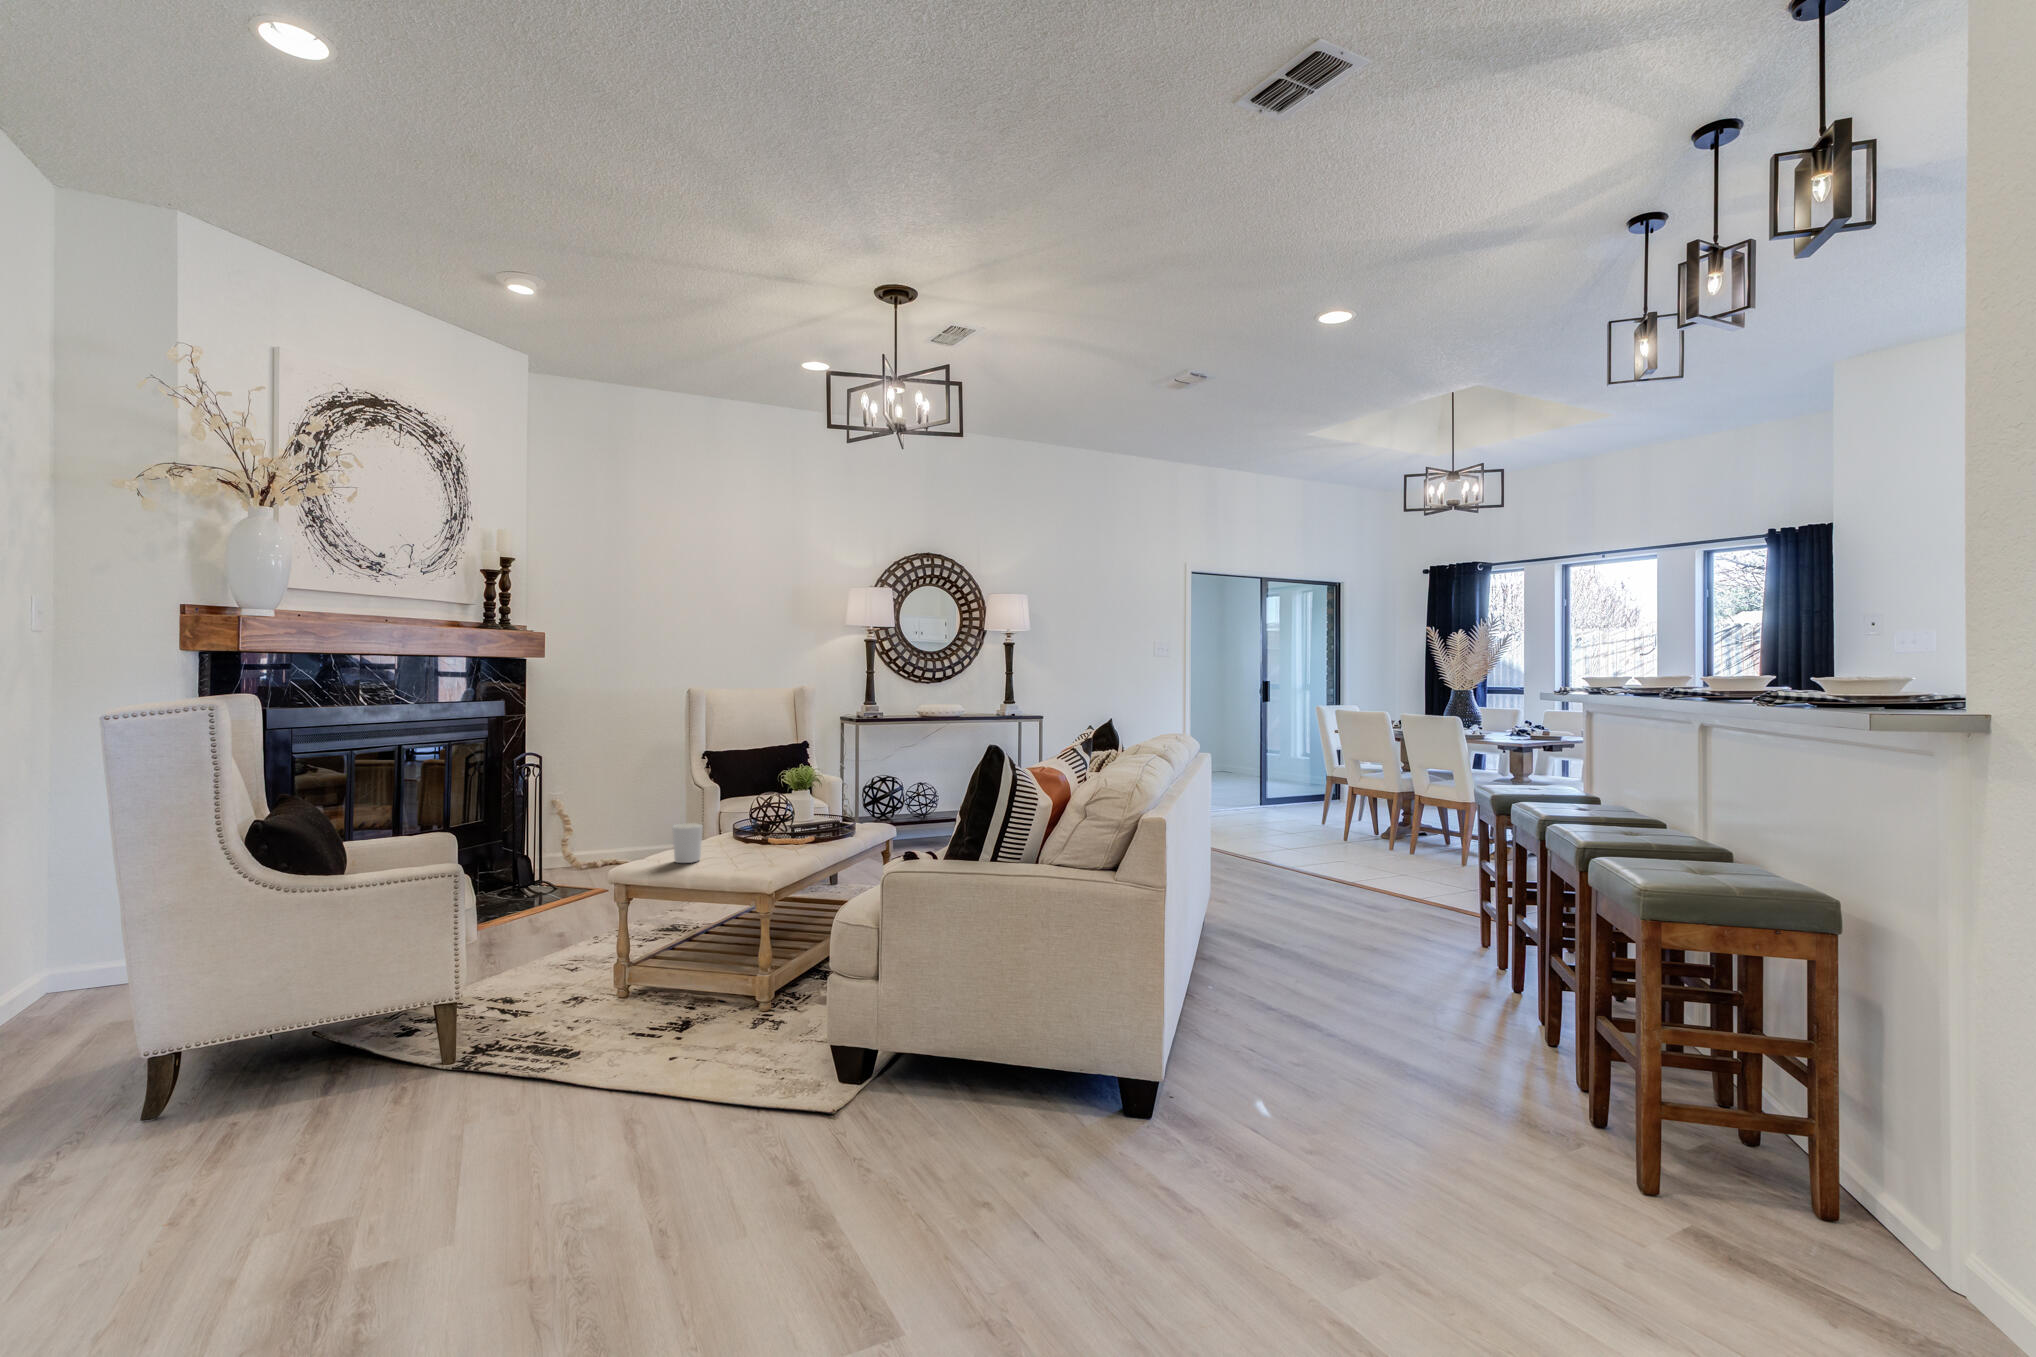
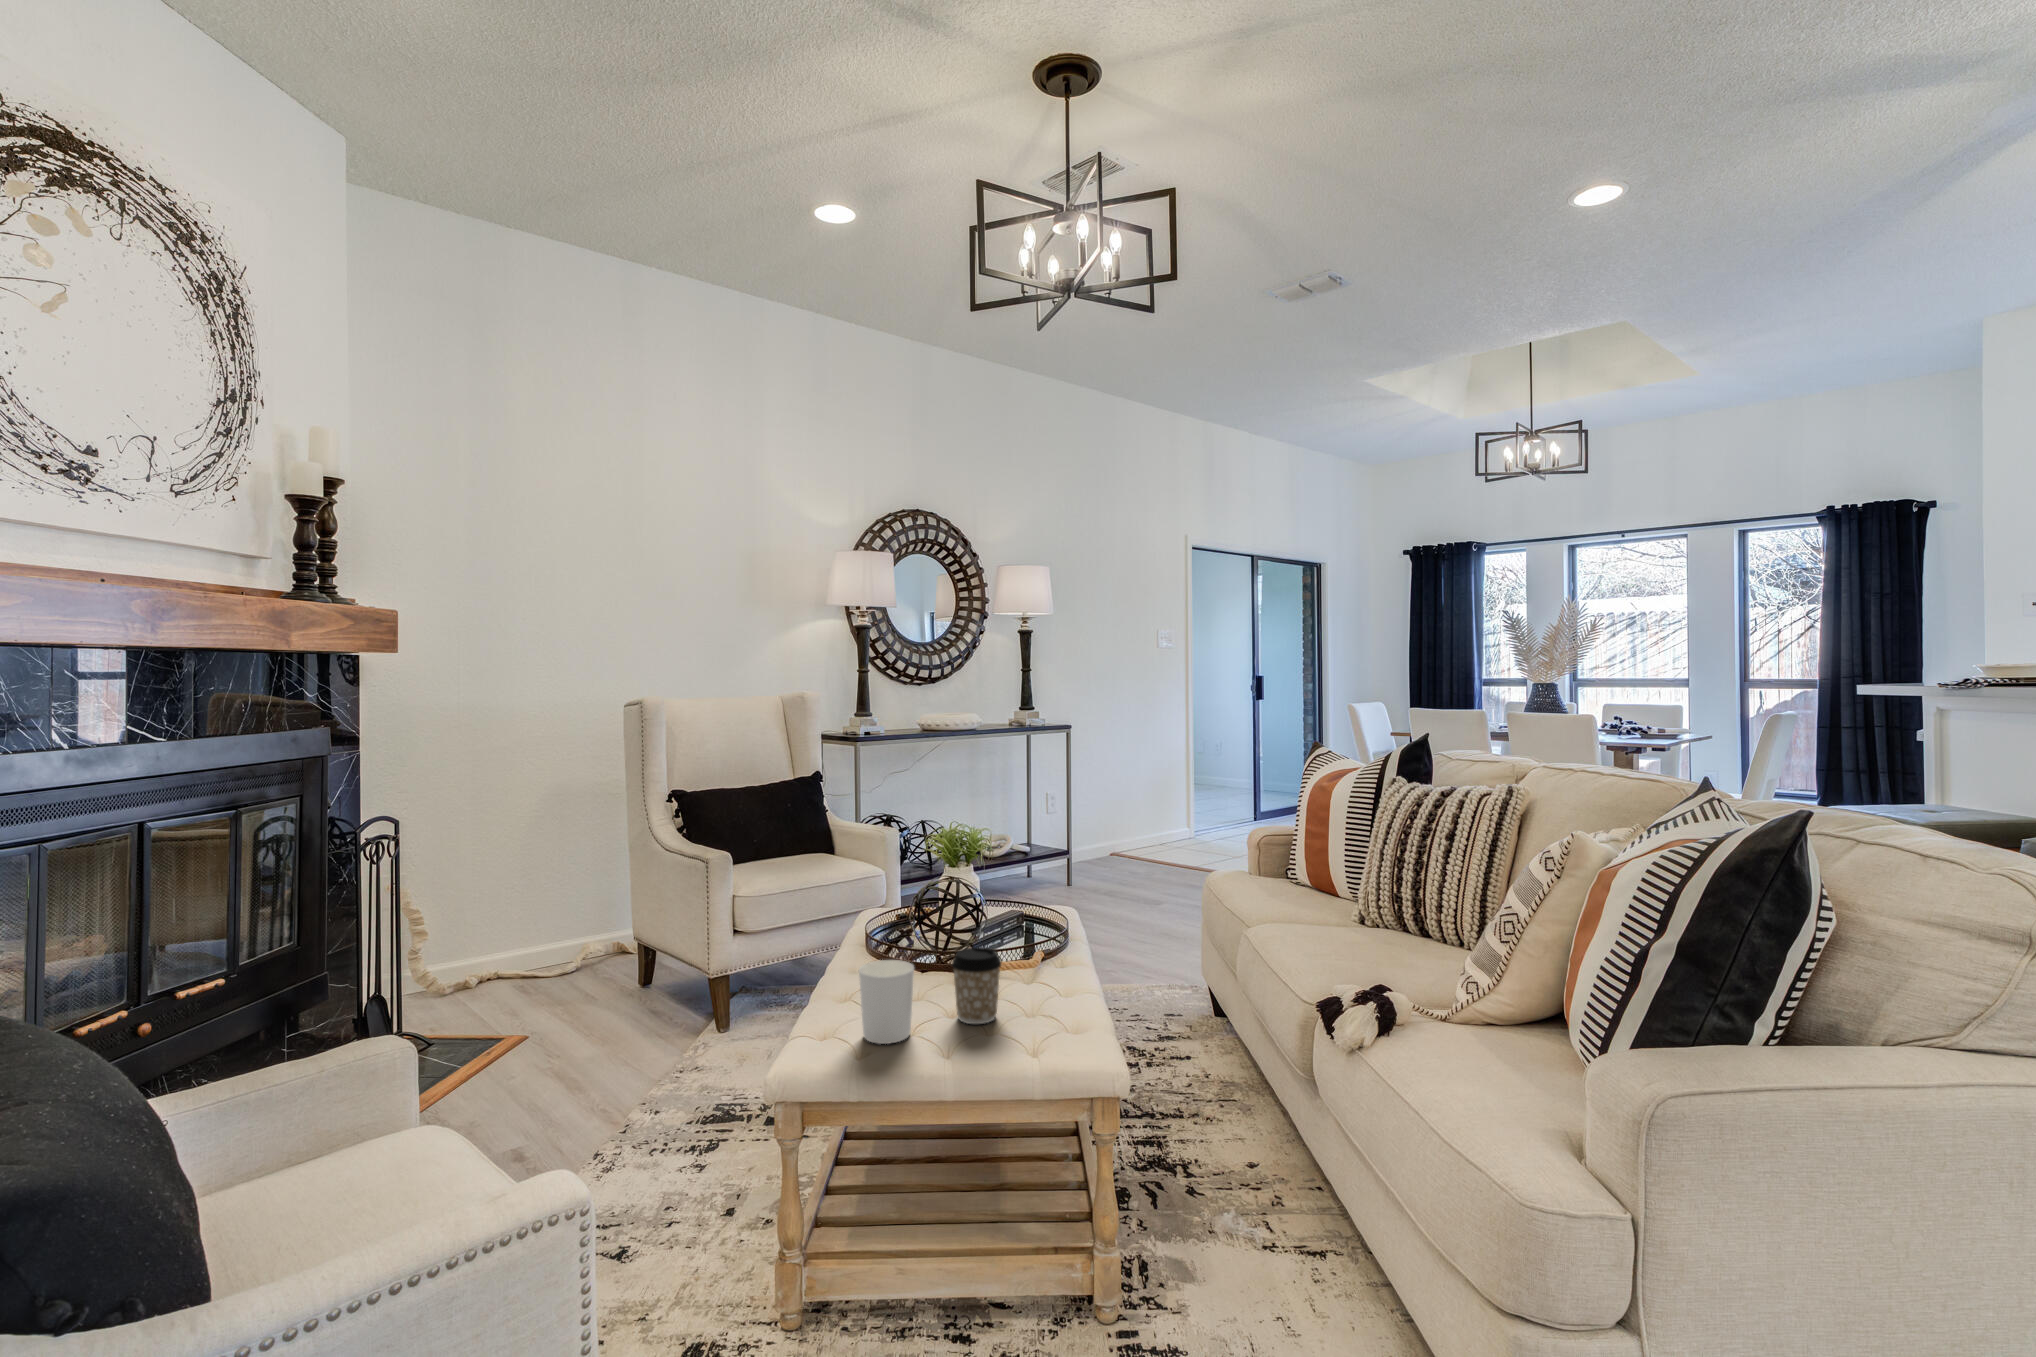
coffee cup: none [727,822,755,860] -> present [952,947,1001,1024]

